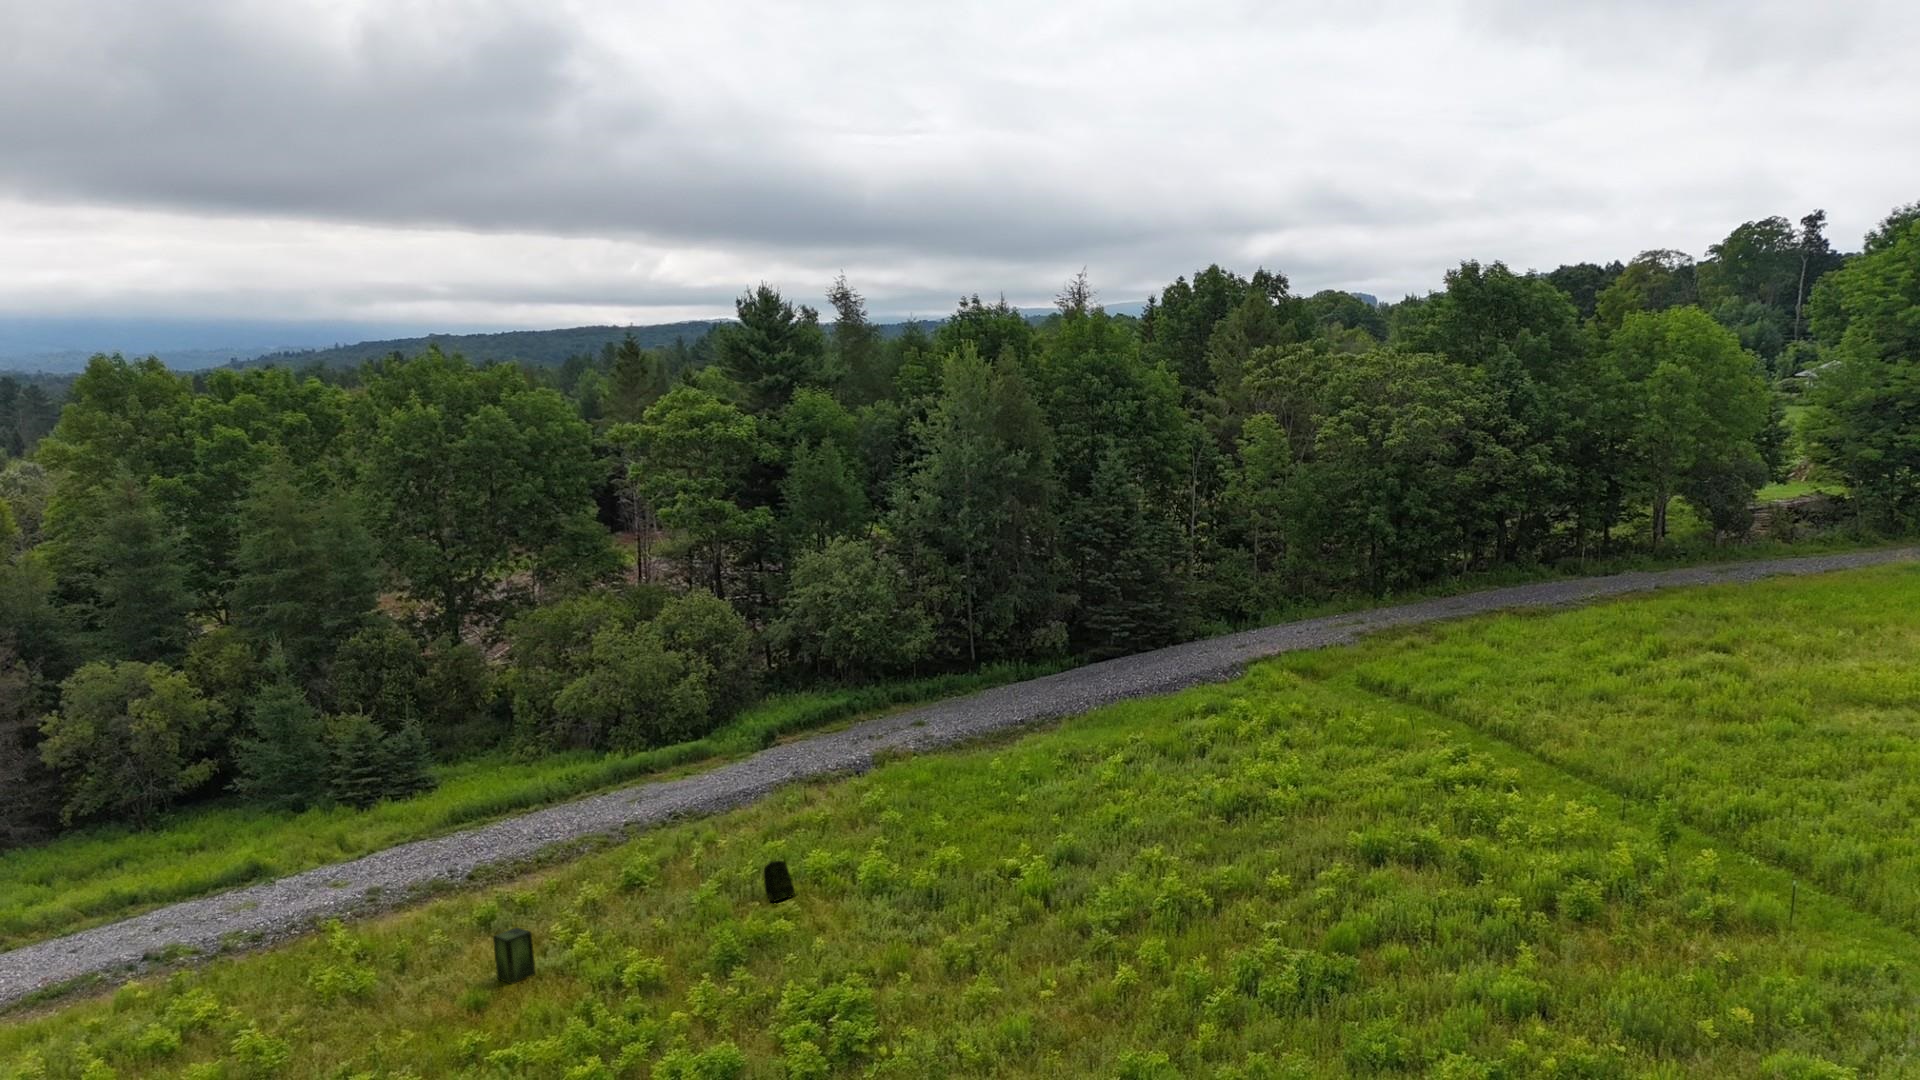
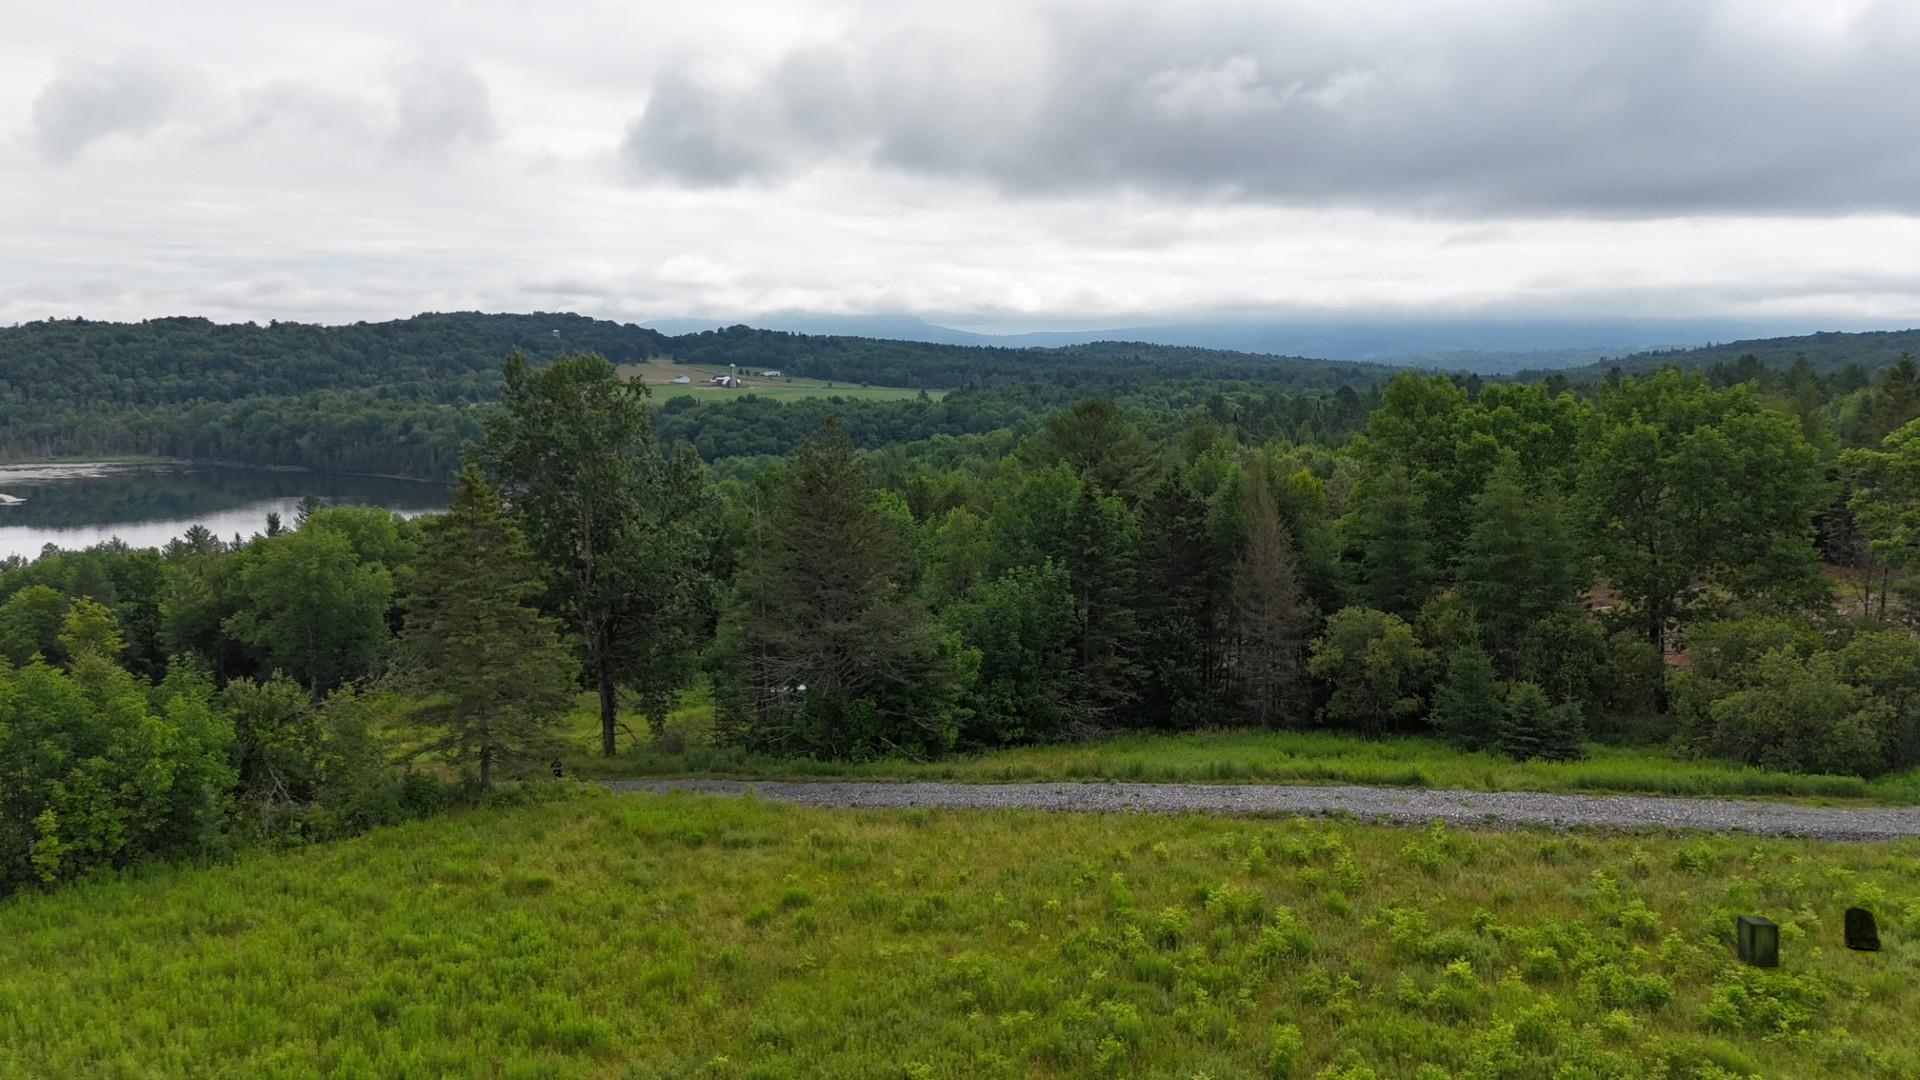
storage box: present [493,928,536,984] -> present [1737,915,1779,966]

